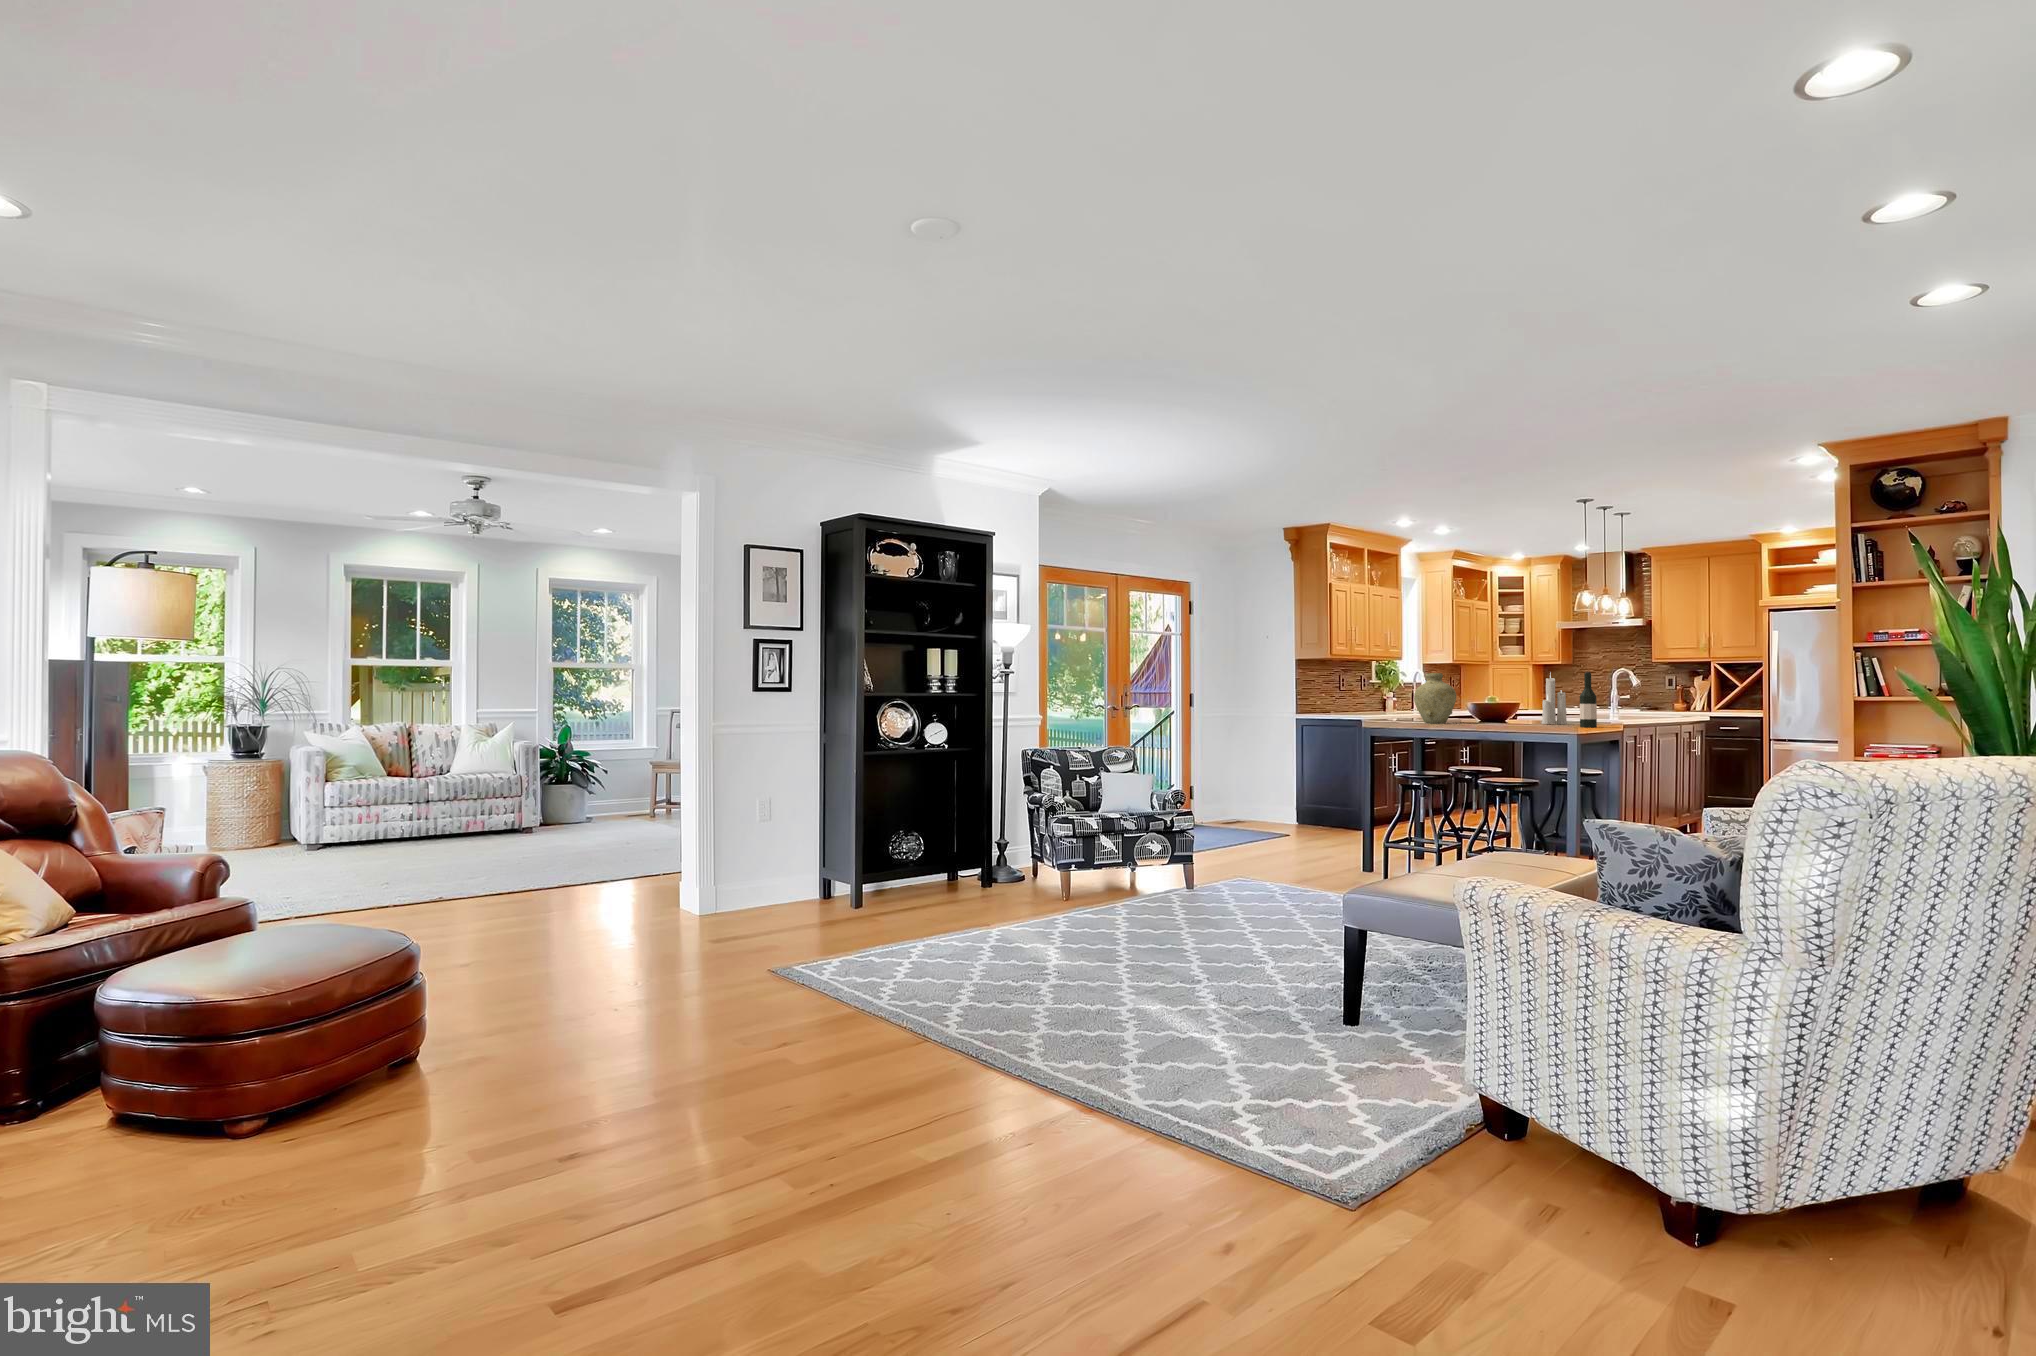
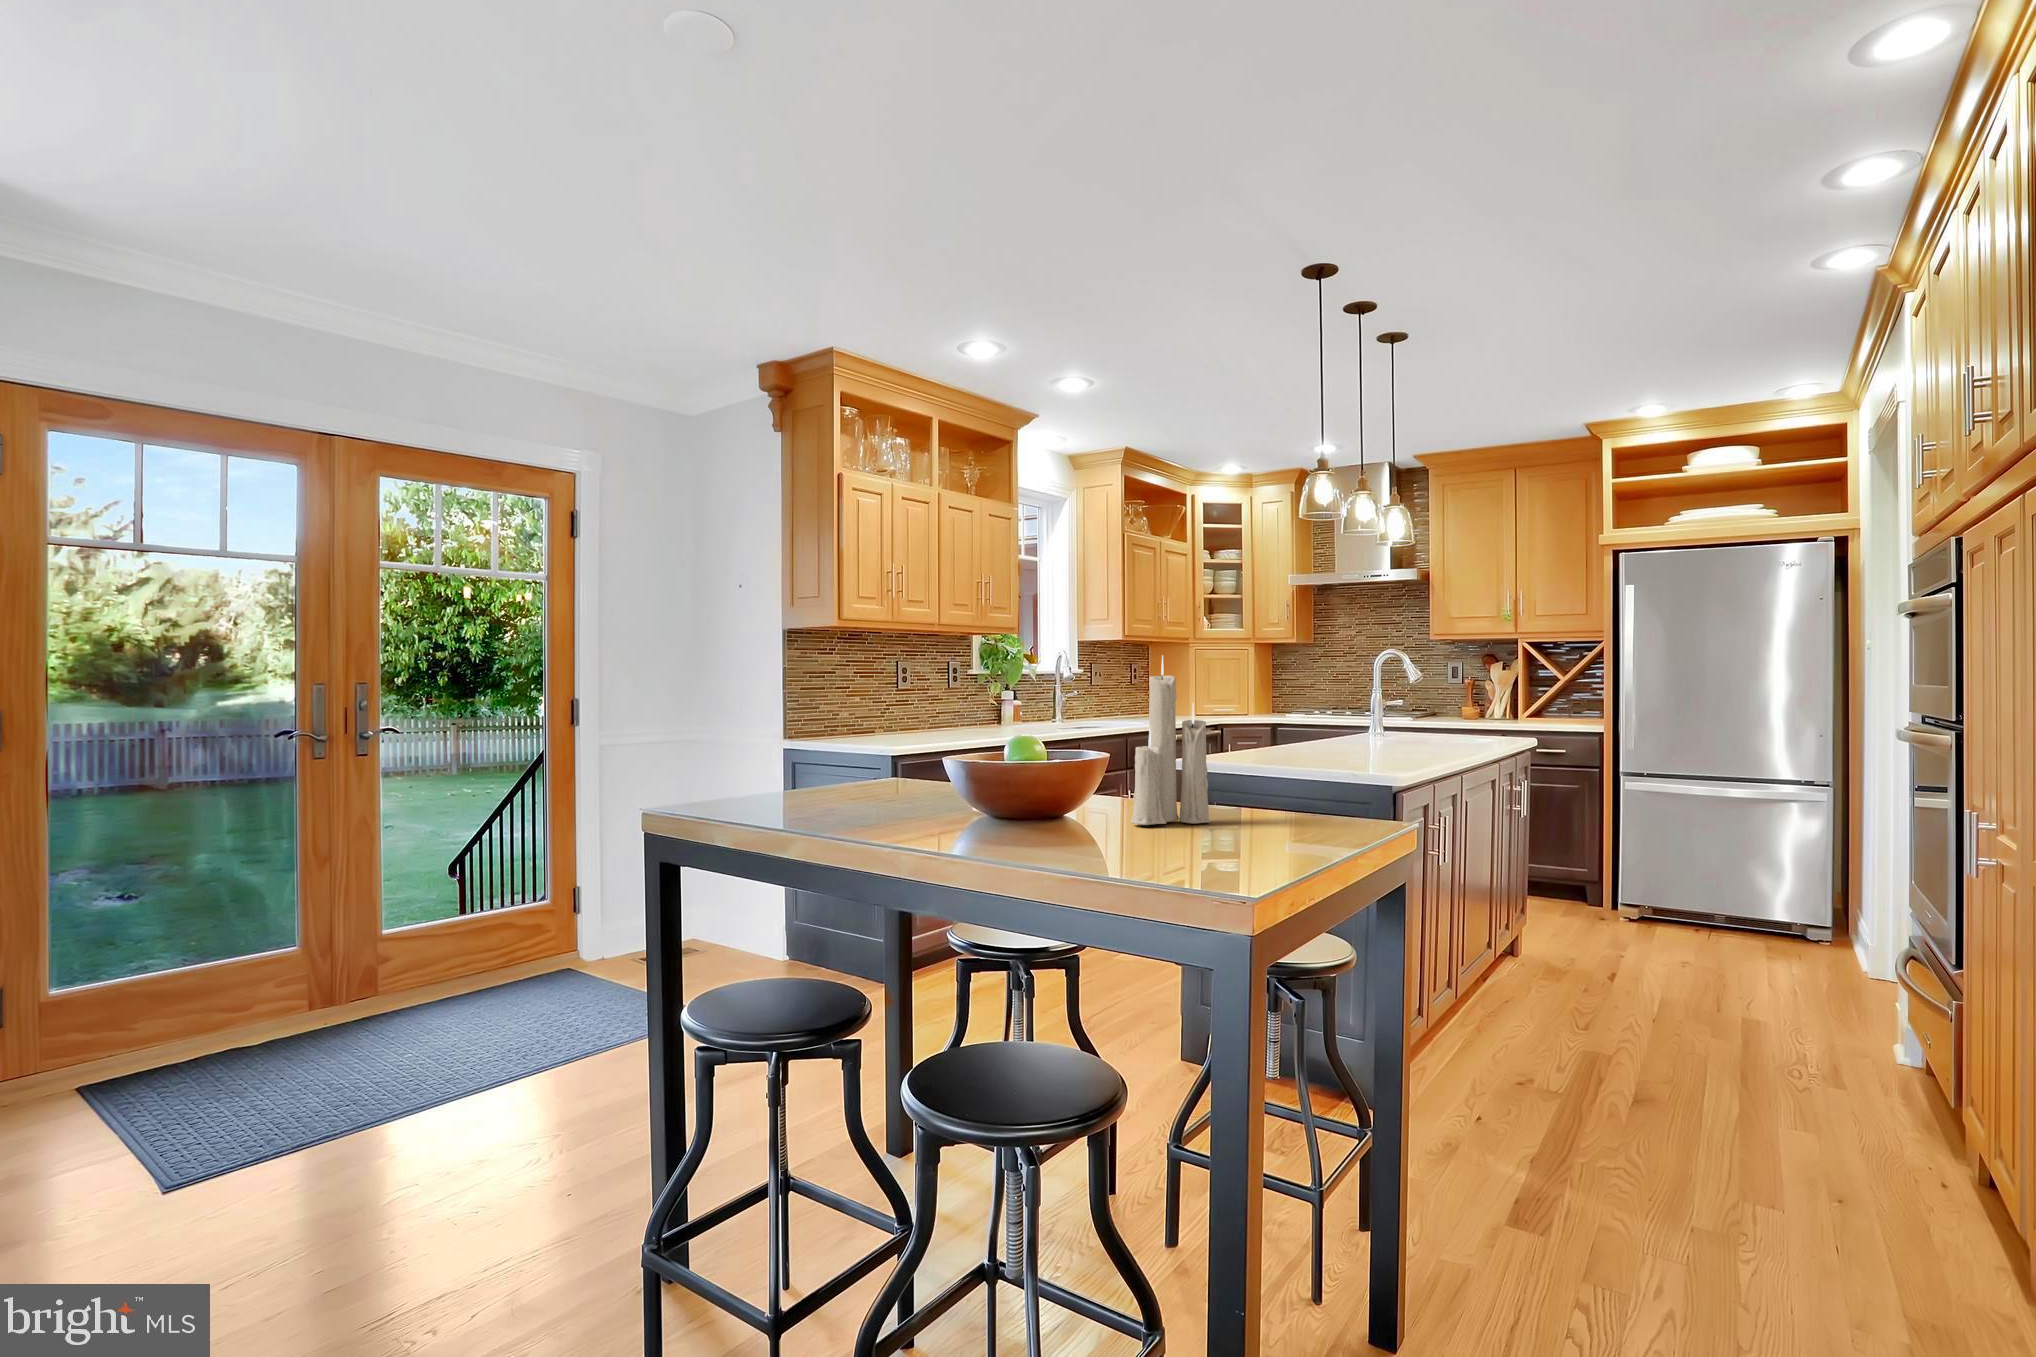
wine bottle: present [1580,672,1597,727] -> none [1222,655,1280,866]
vase: present [1414,673,1456,723] -> none [784,659,905,814]

